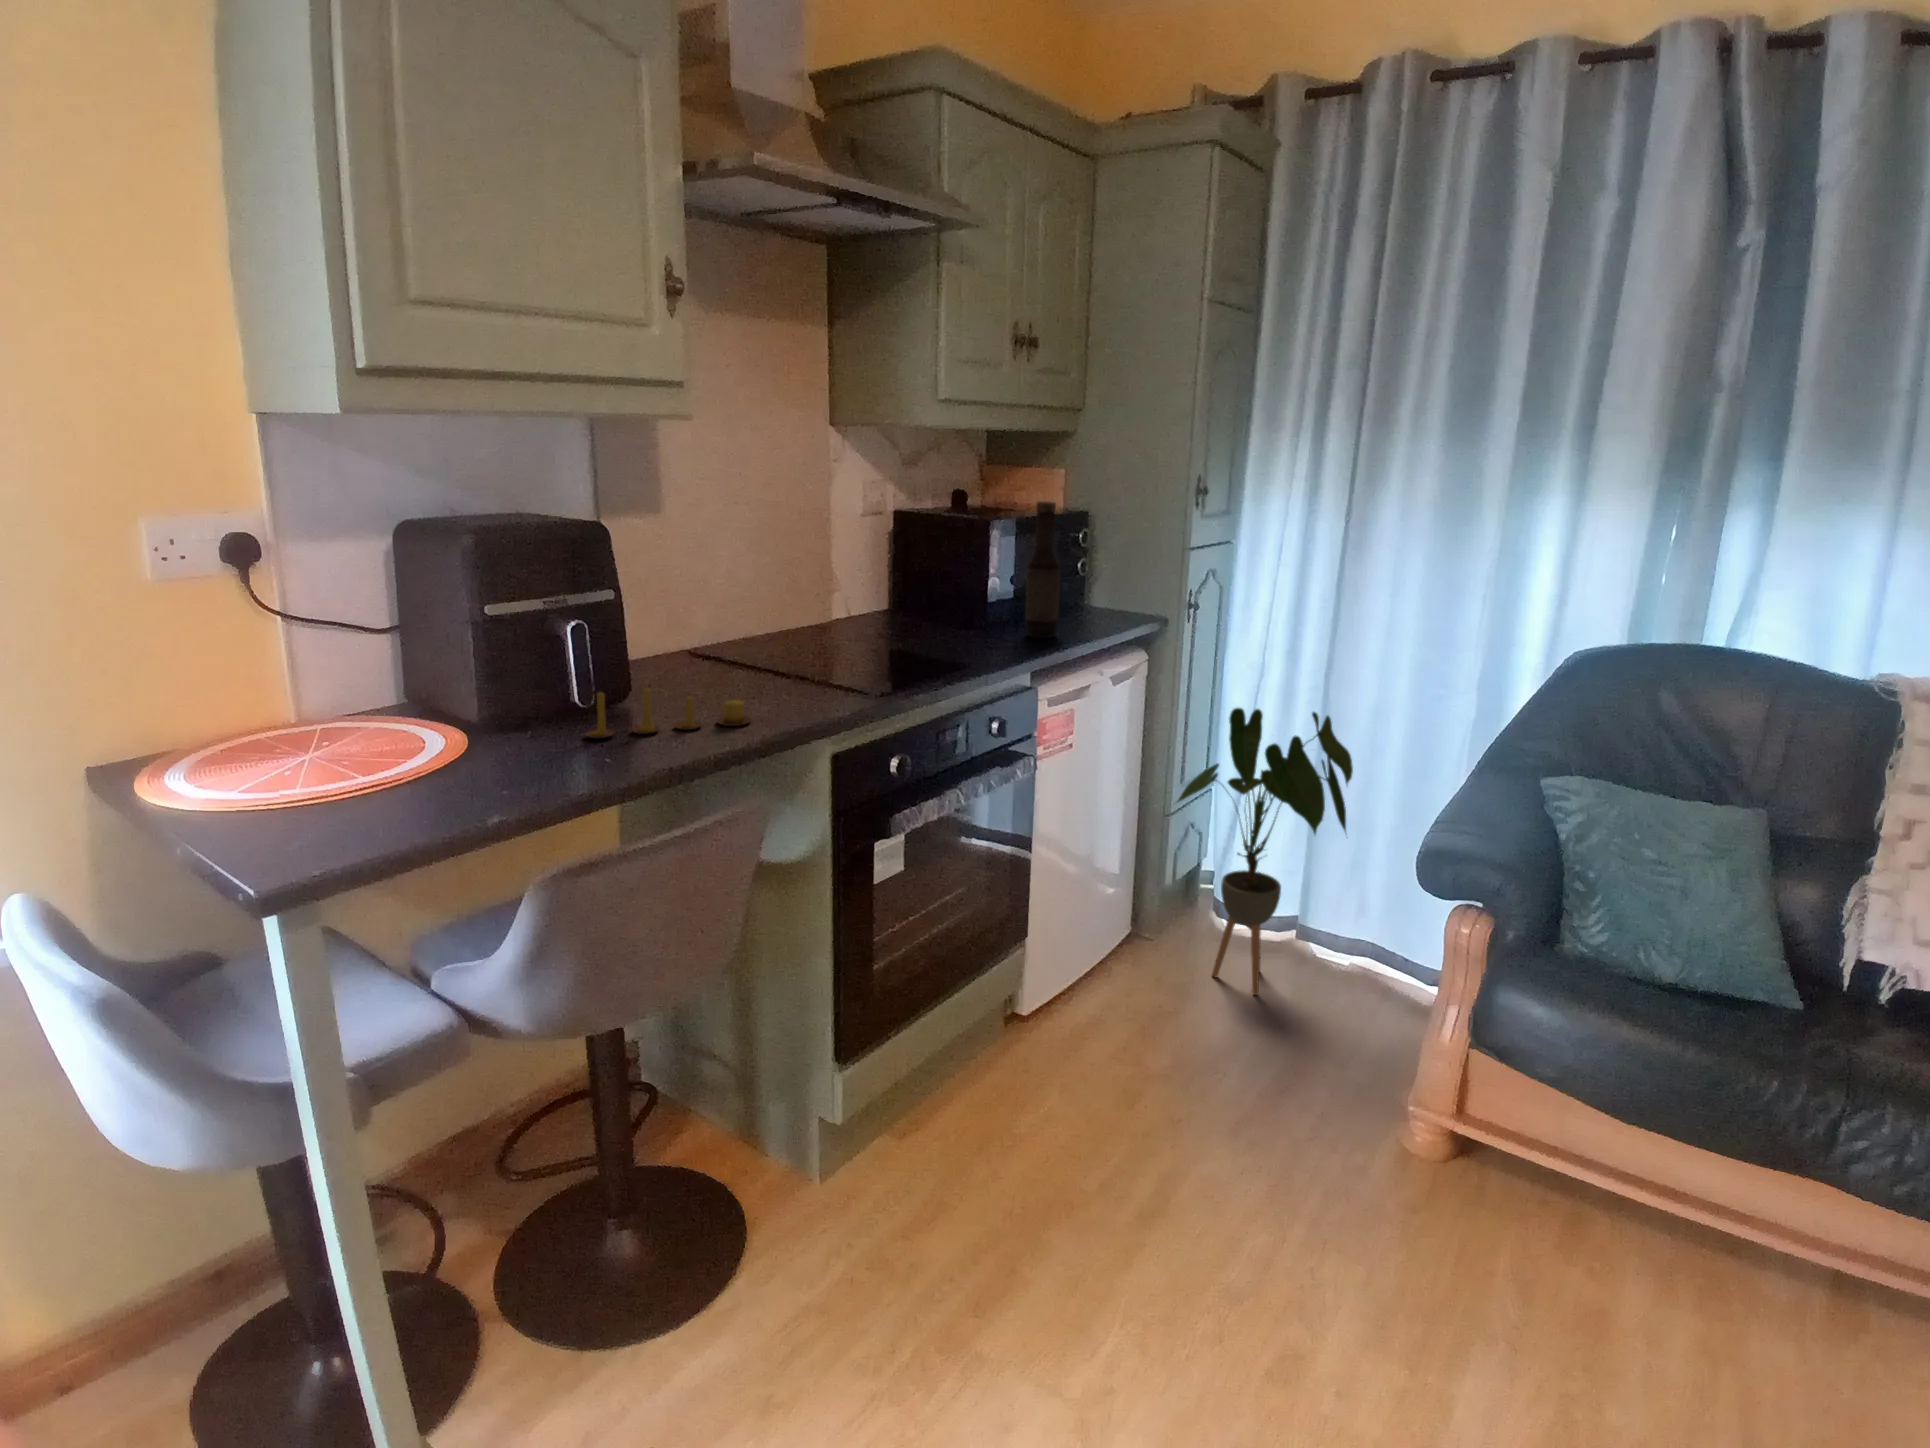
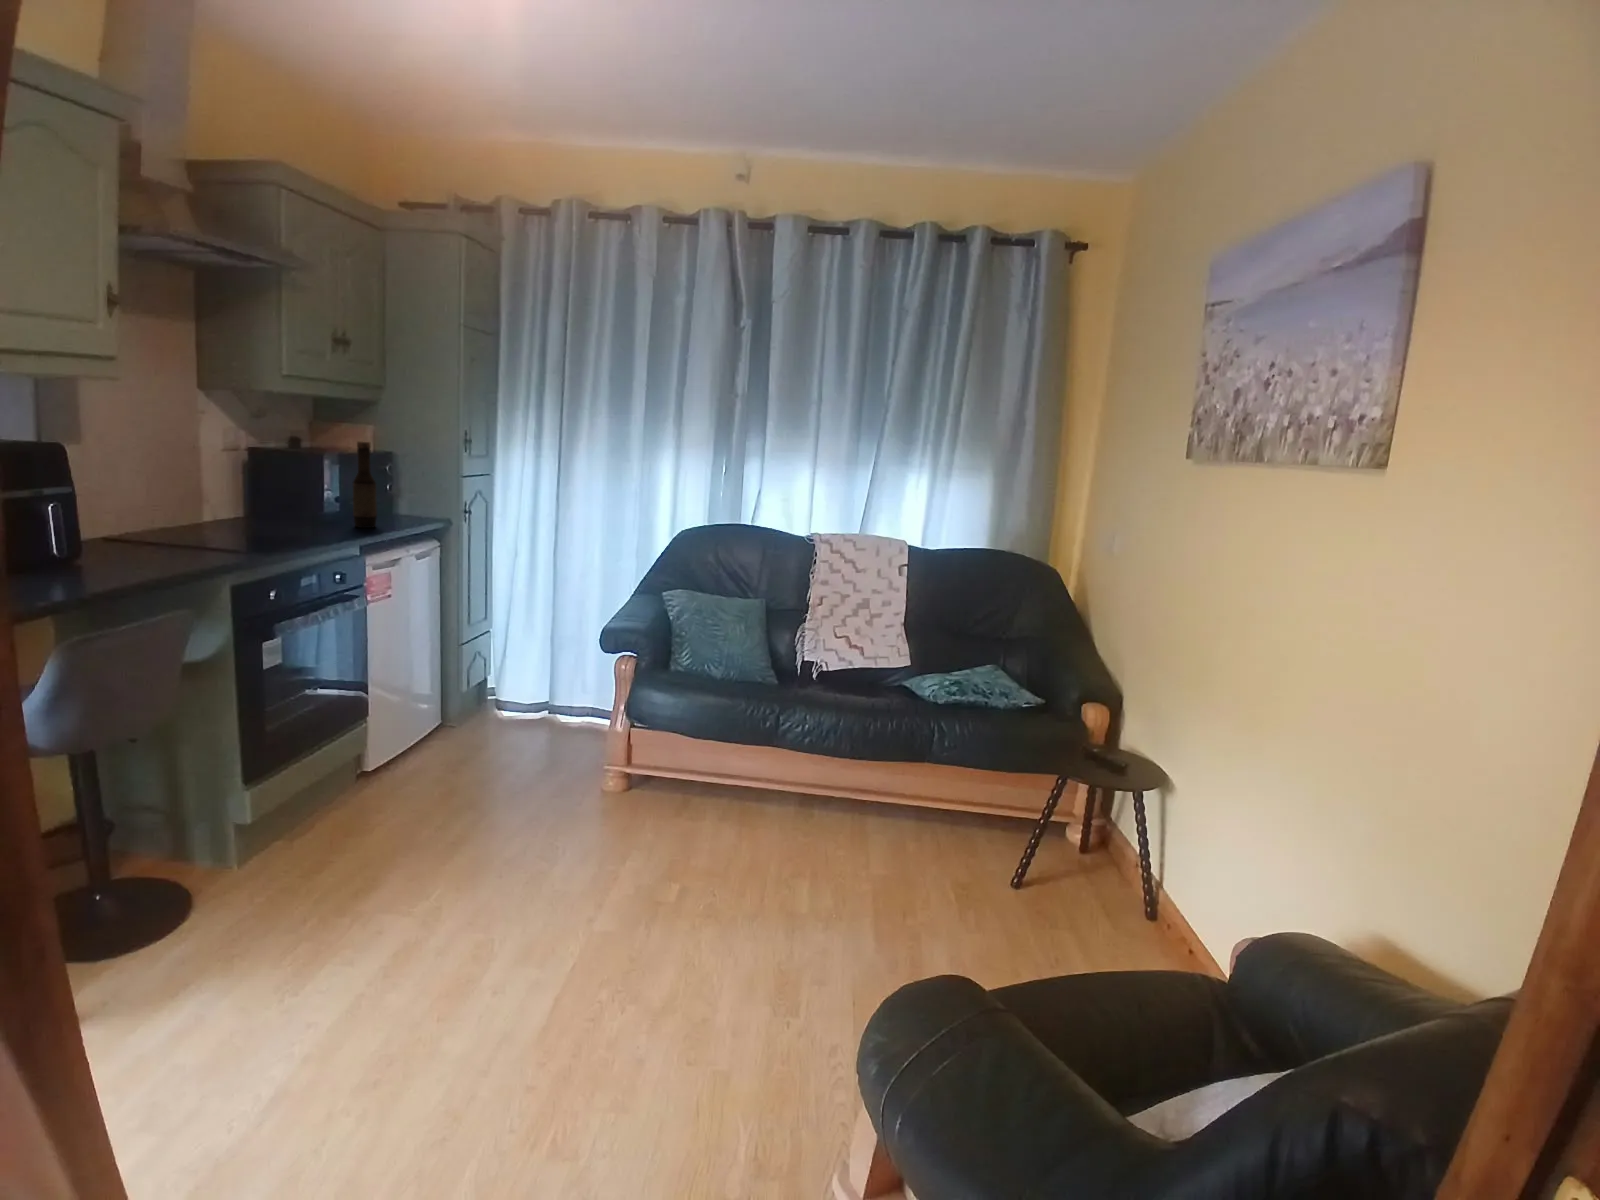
candle: present [586,689,751,738] -> none [57,543,177,576]
house plant: present [1177,708,1353,995] -> none [463,571,574,747]

